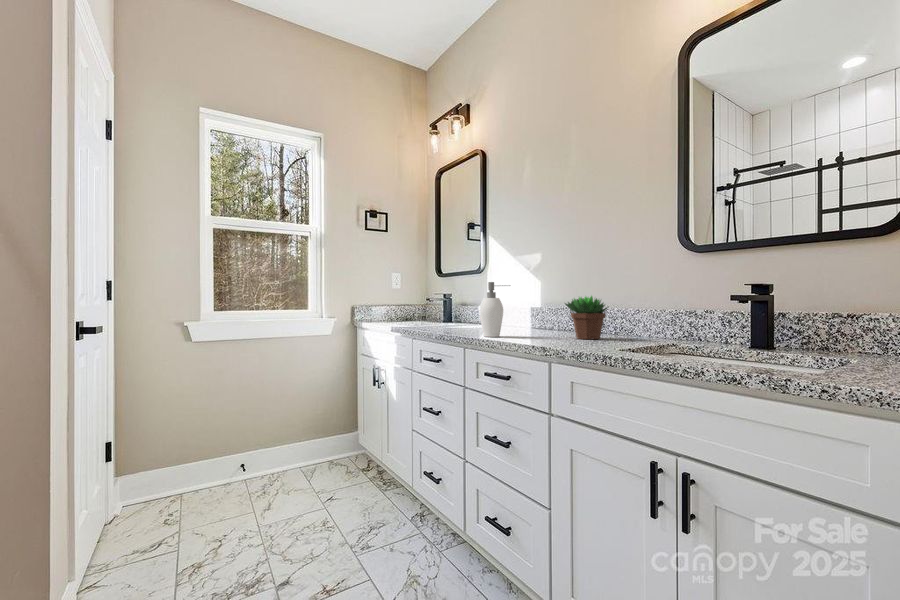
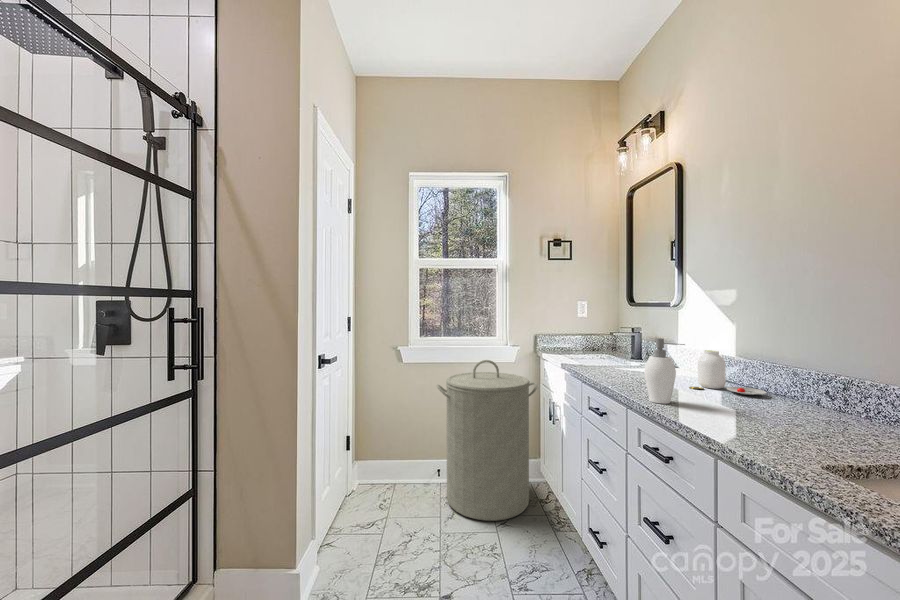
succulent plant: present [565,296,608,339] -> none [767,363,843,427]
jar: none [503,301,555,332] -> present [689,350,766,395]
laundry hamper: none [243,330,359,504] -> present [436,360,537,521]

